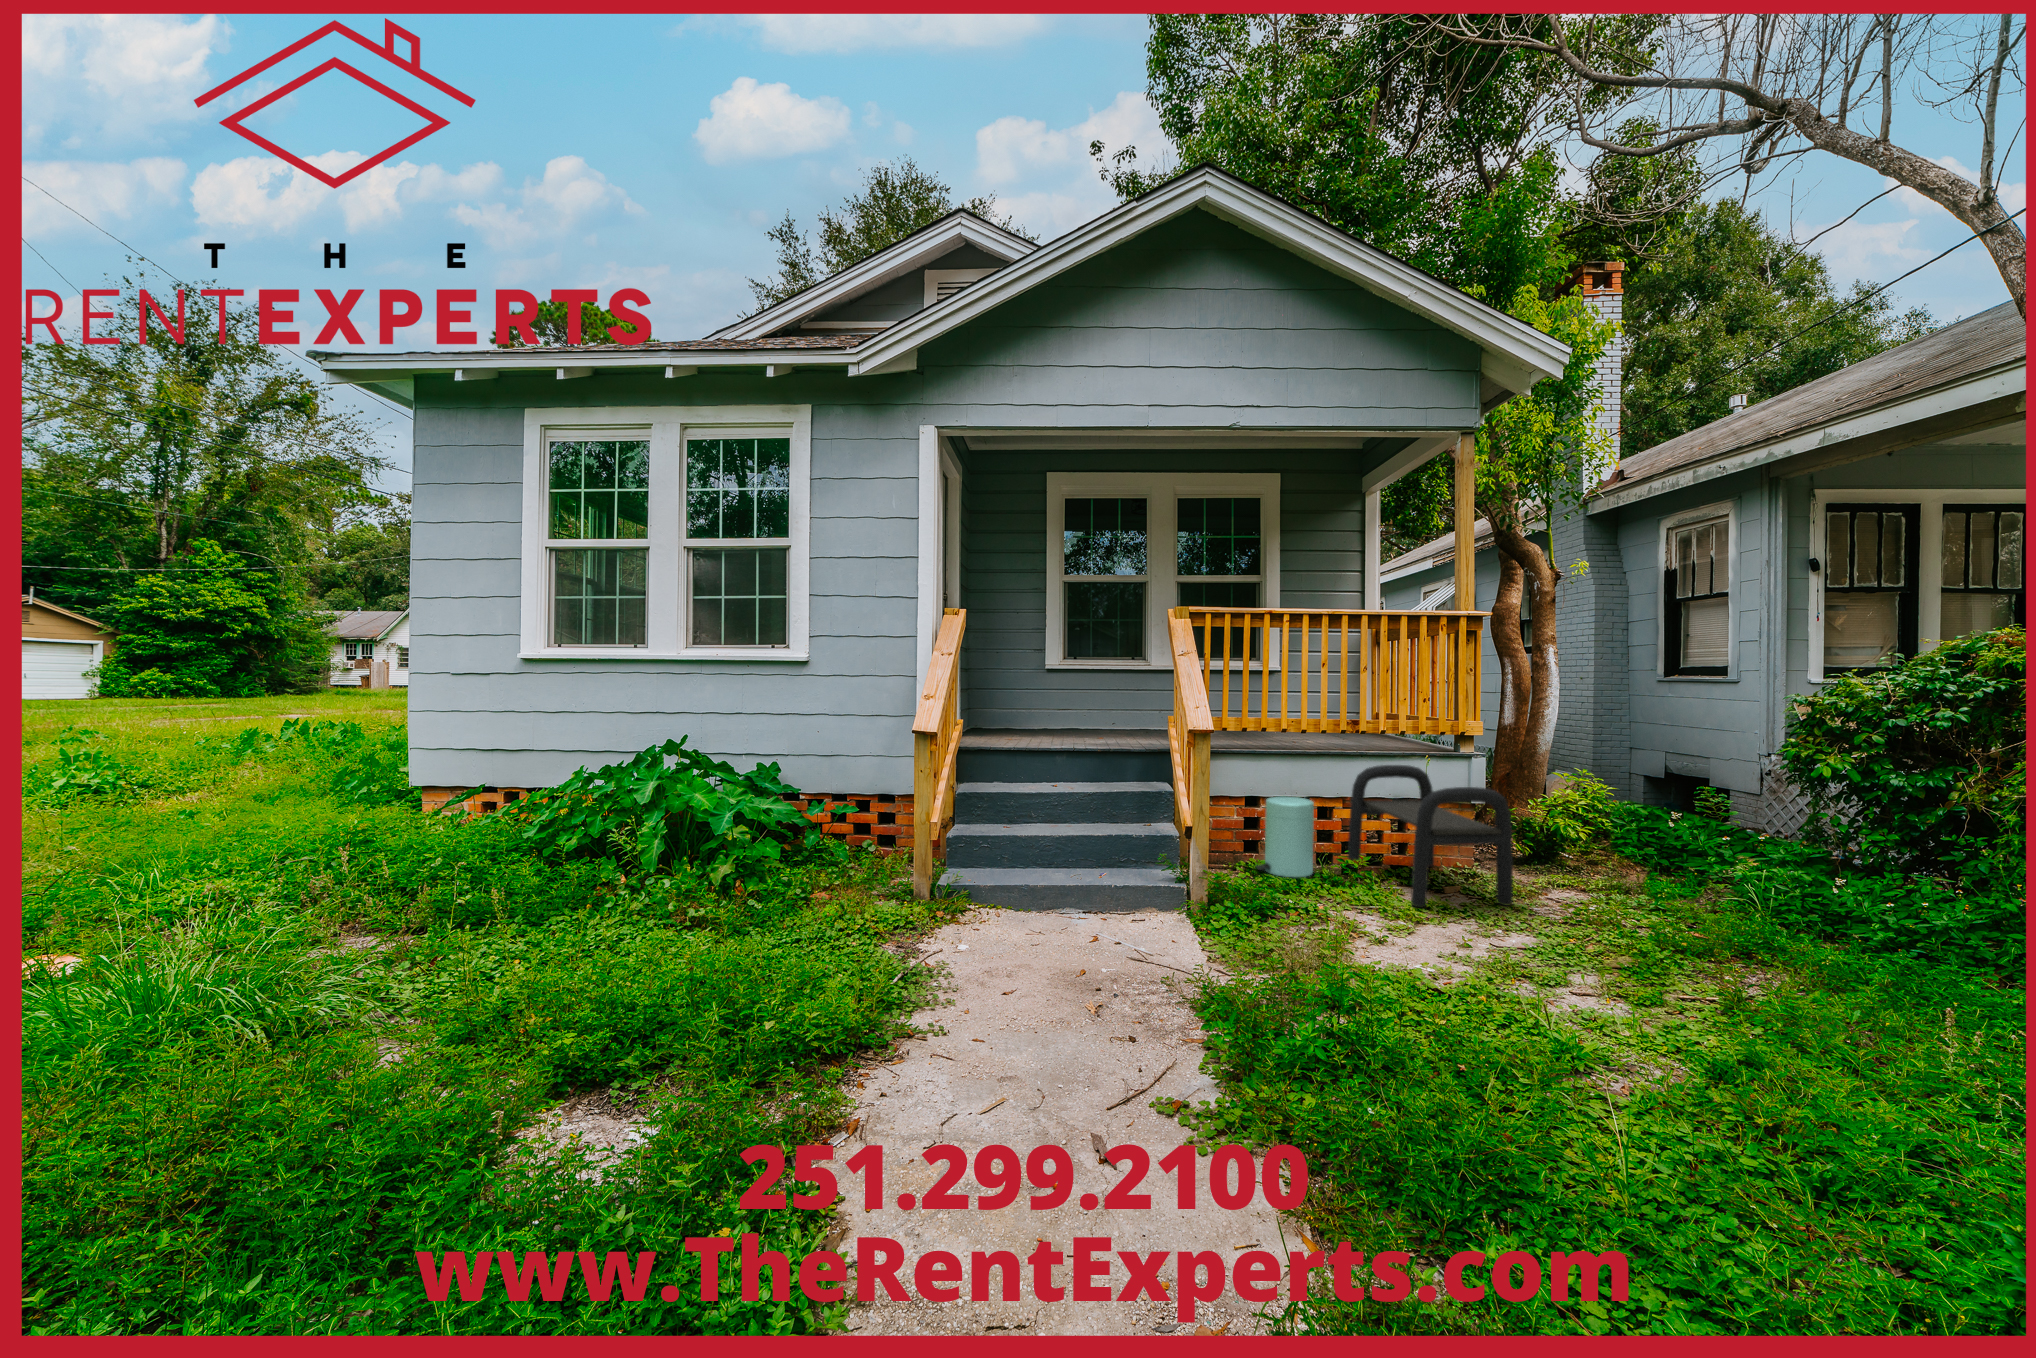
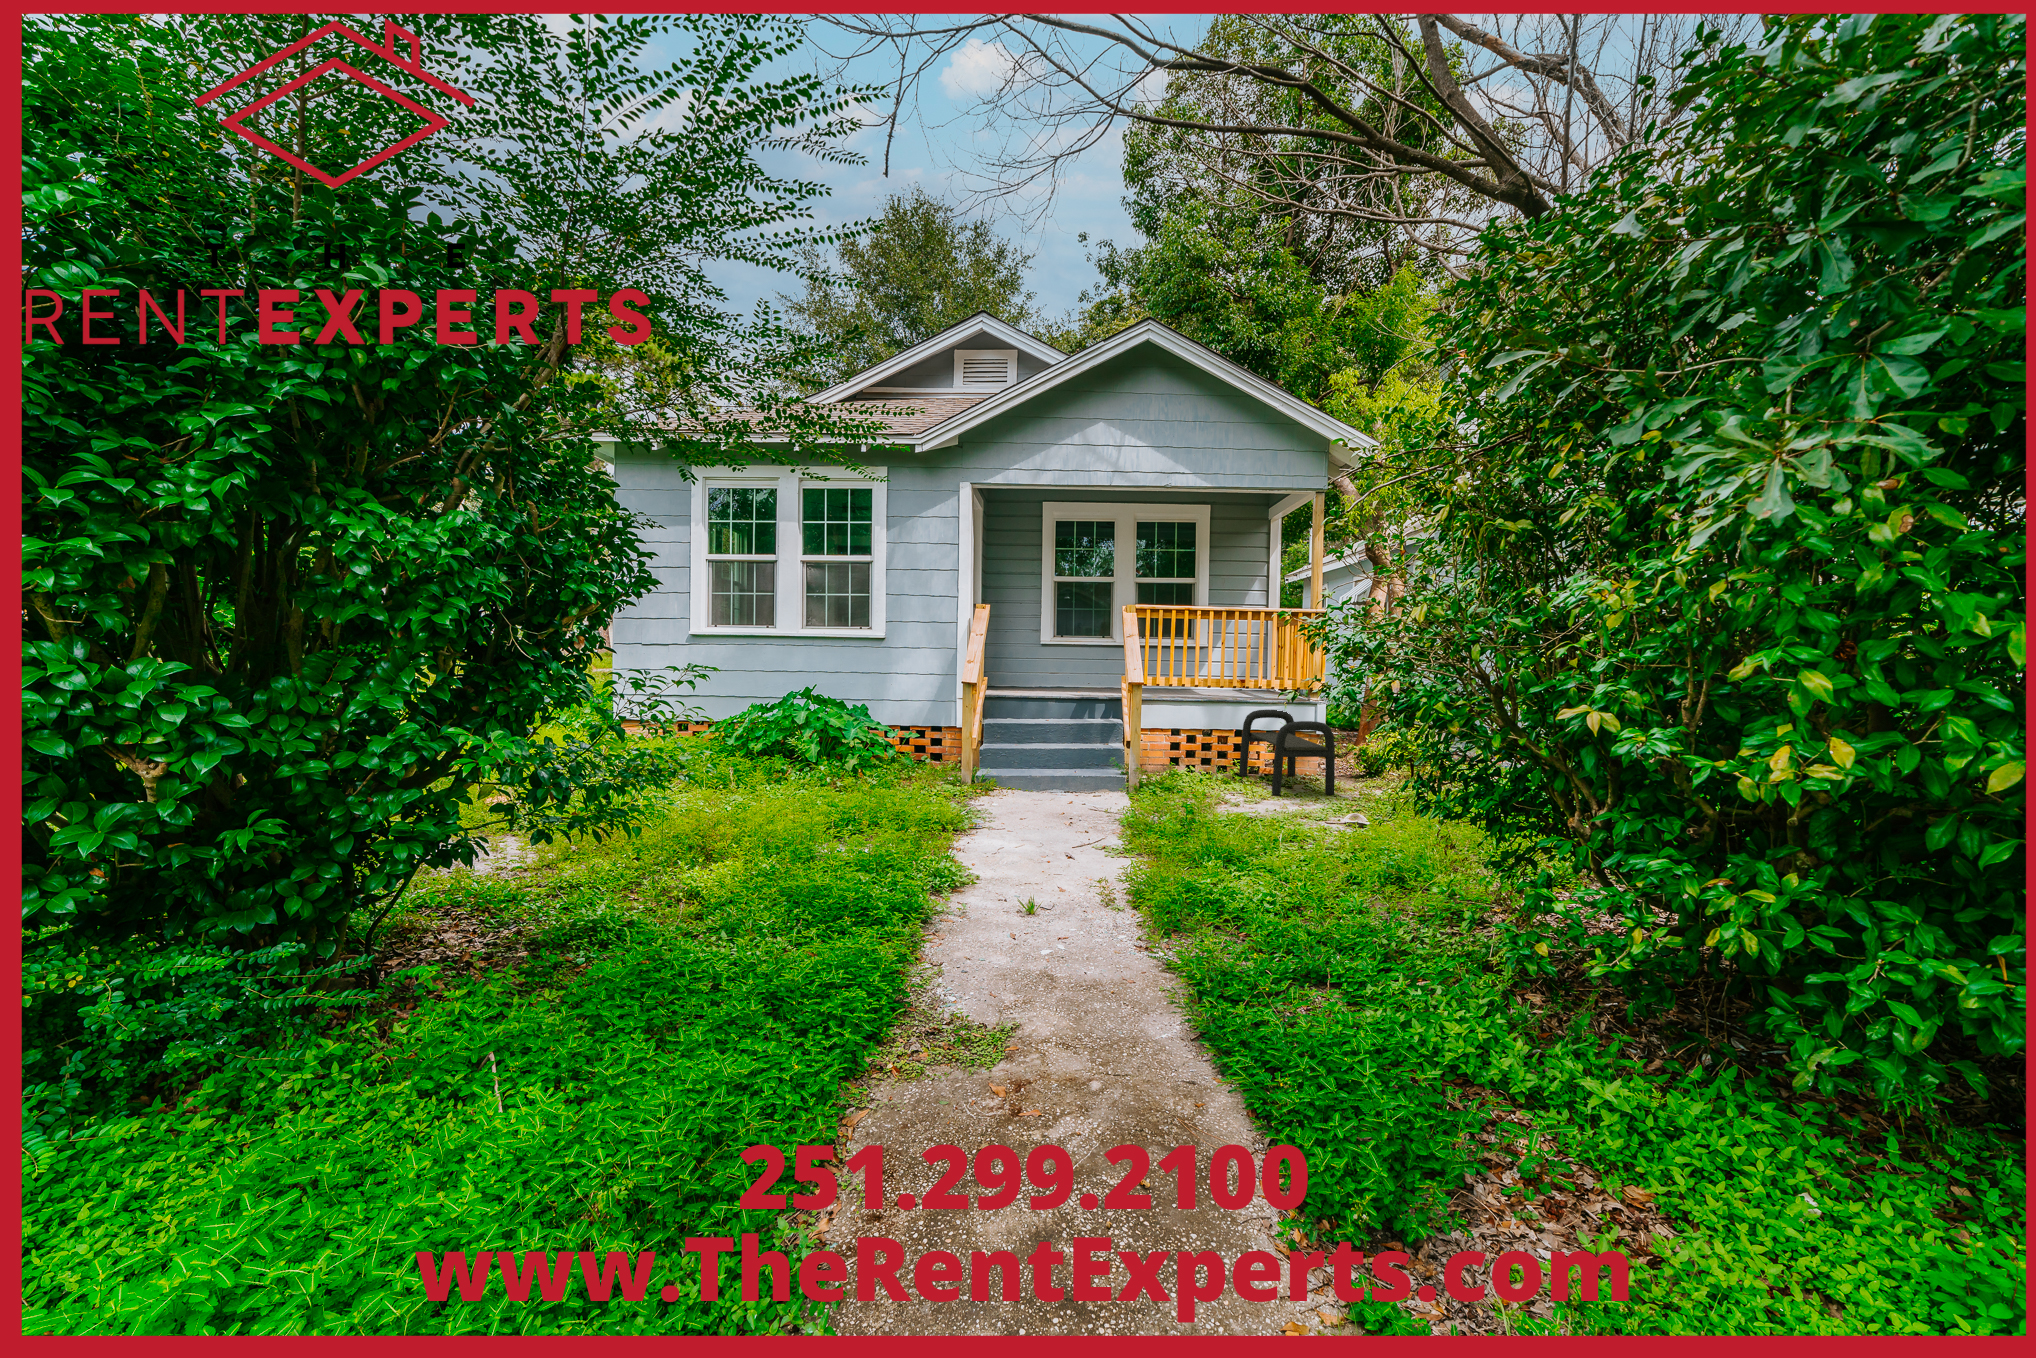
trash can: present [1256,797,1314,877] -> none [1179,730,1217,780]

